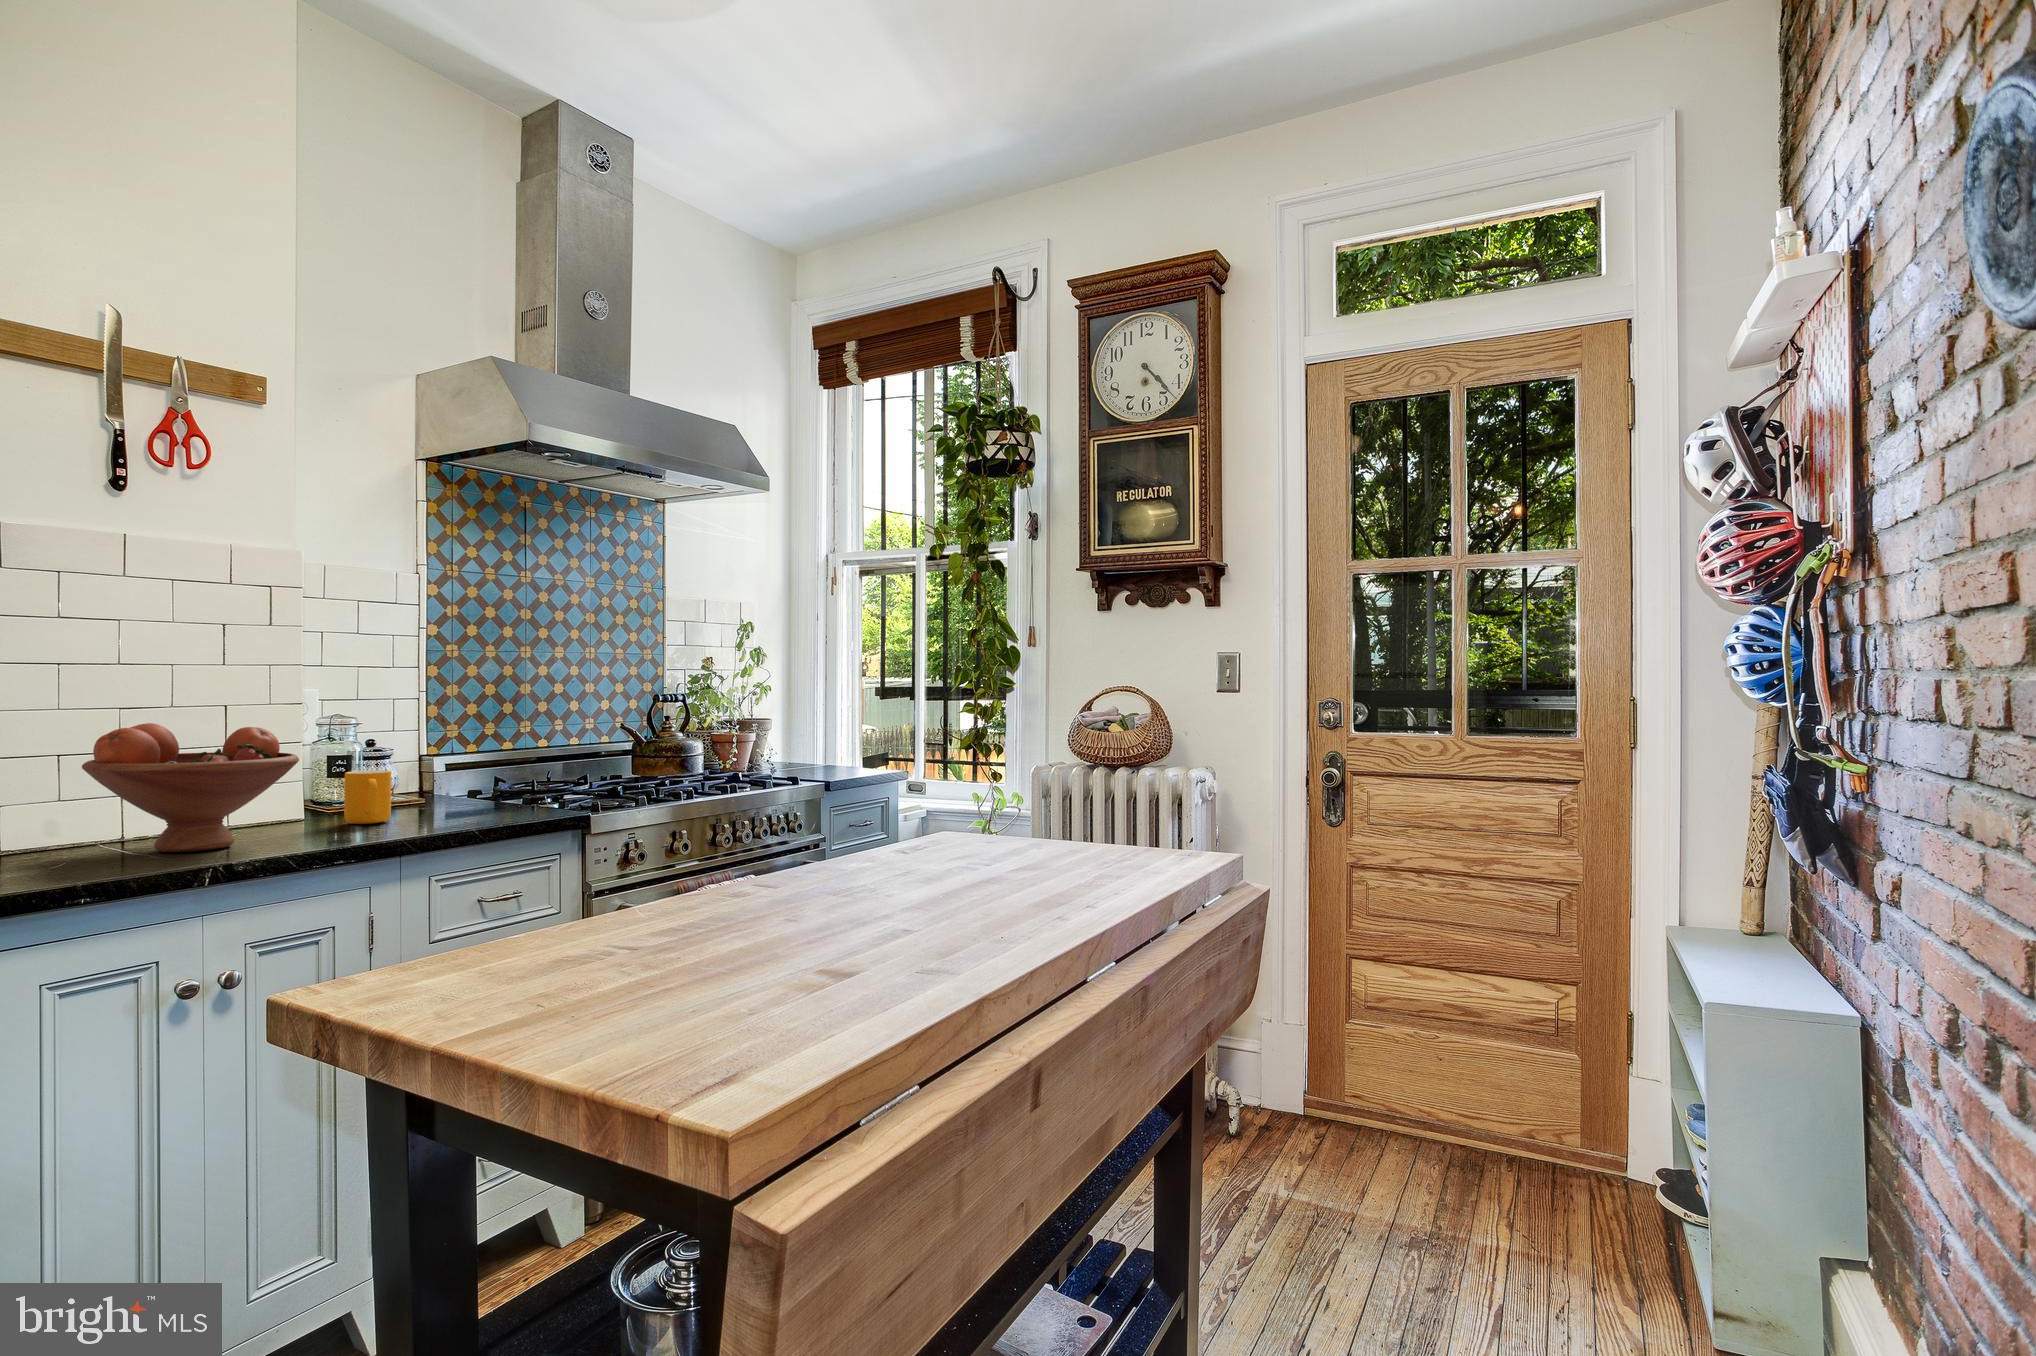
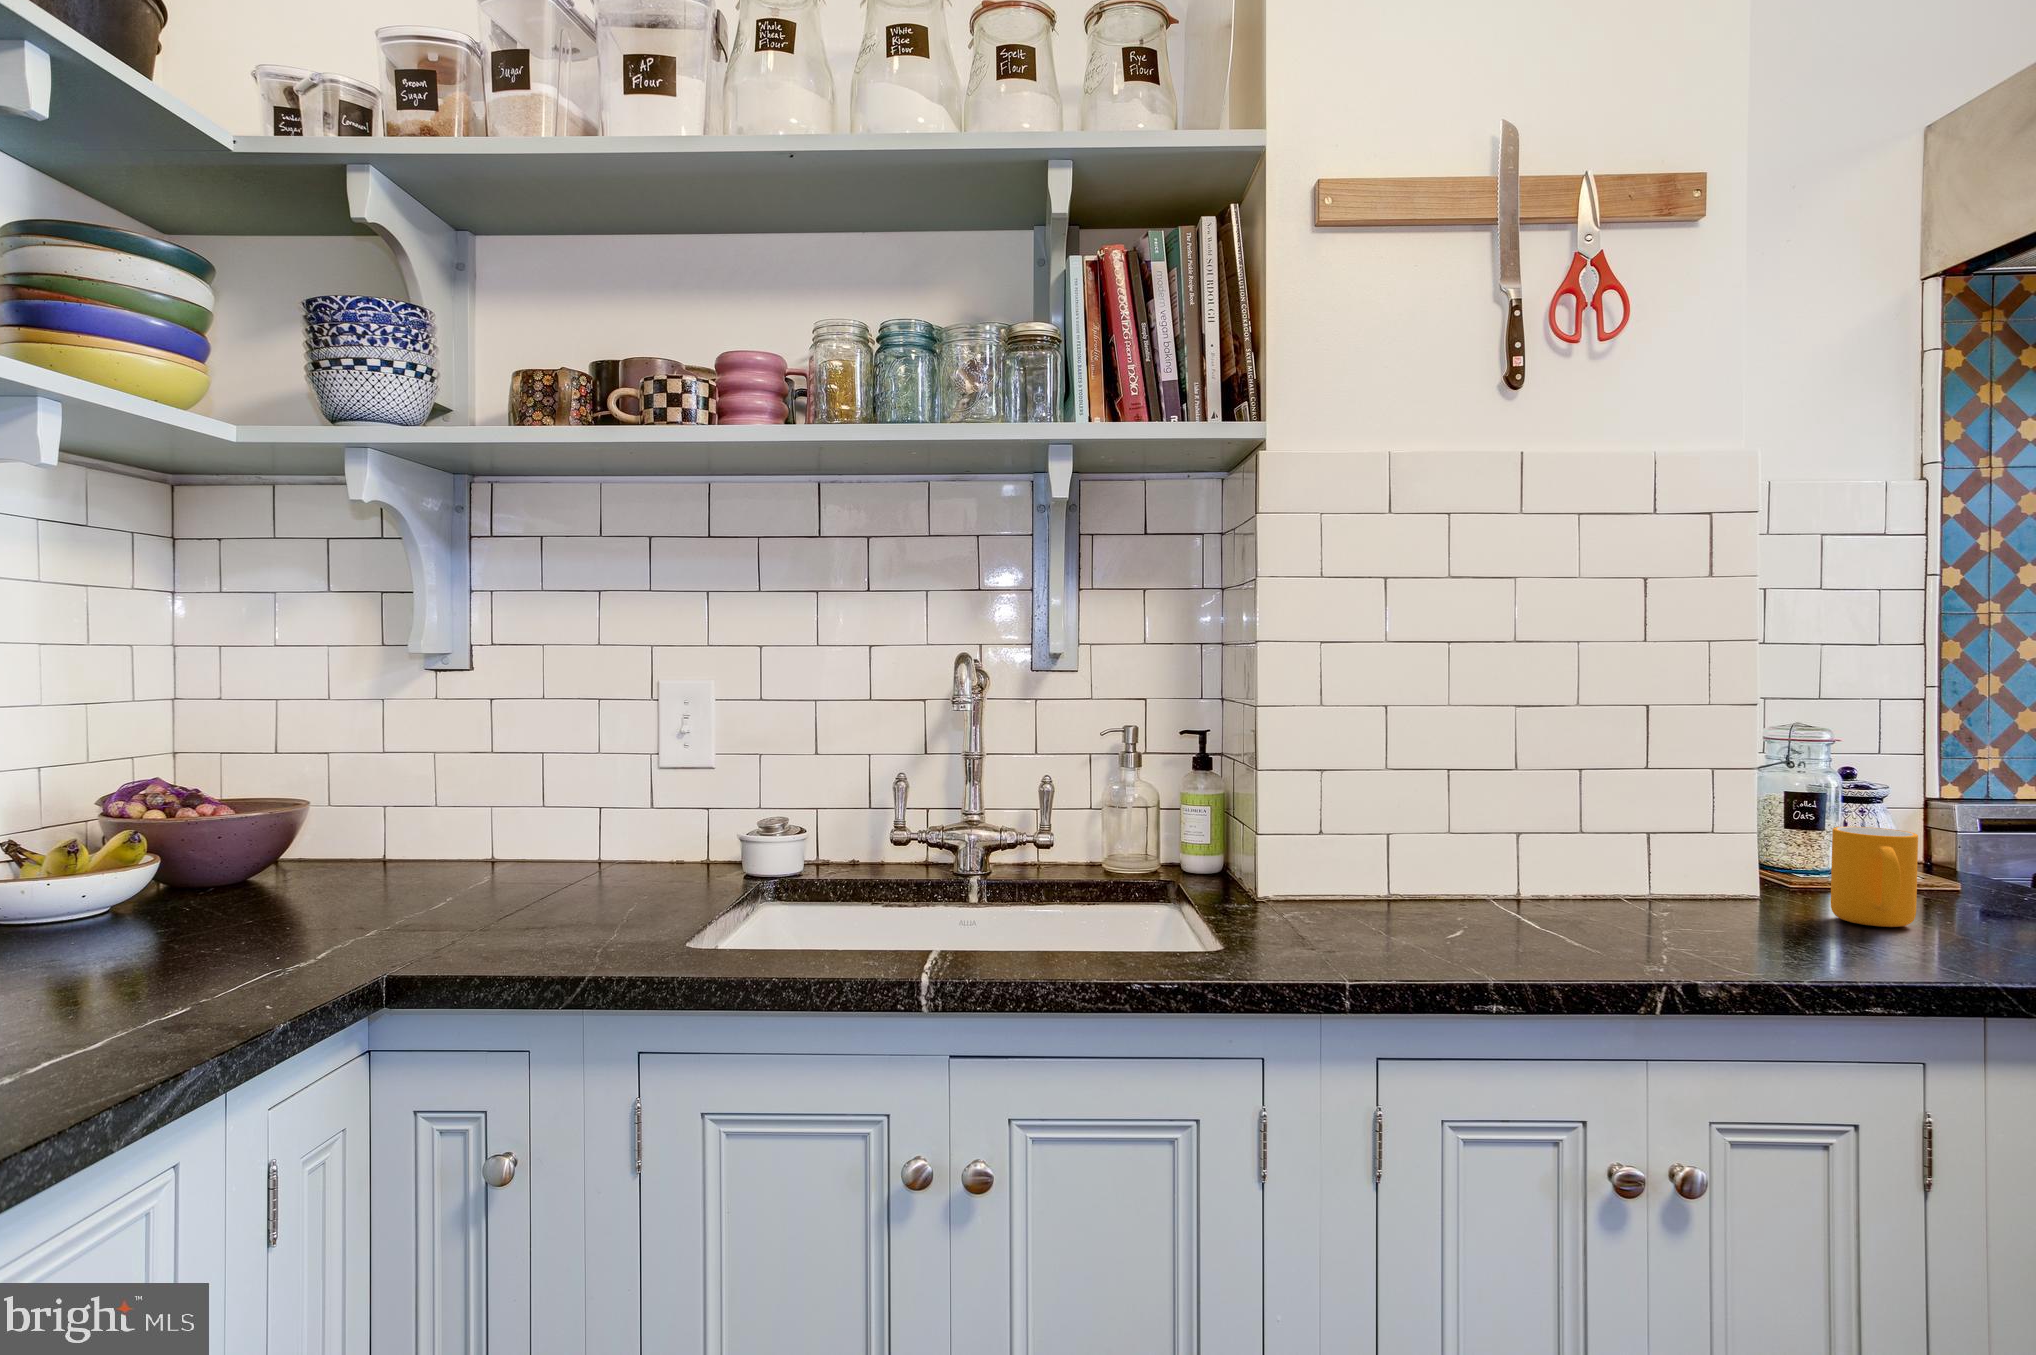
fruit bowl: present [82,723,299,852] -> none [1472,729,1775,943]

